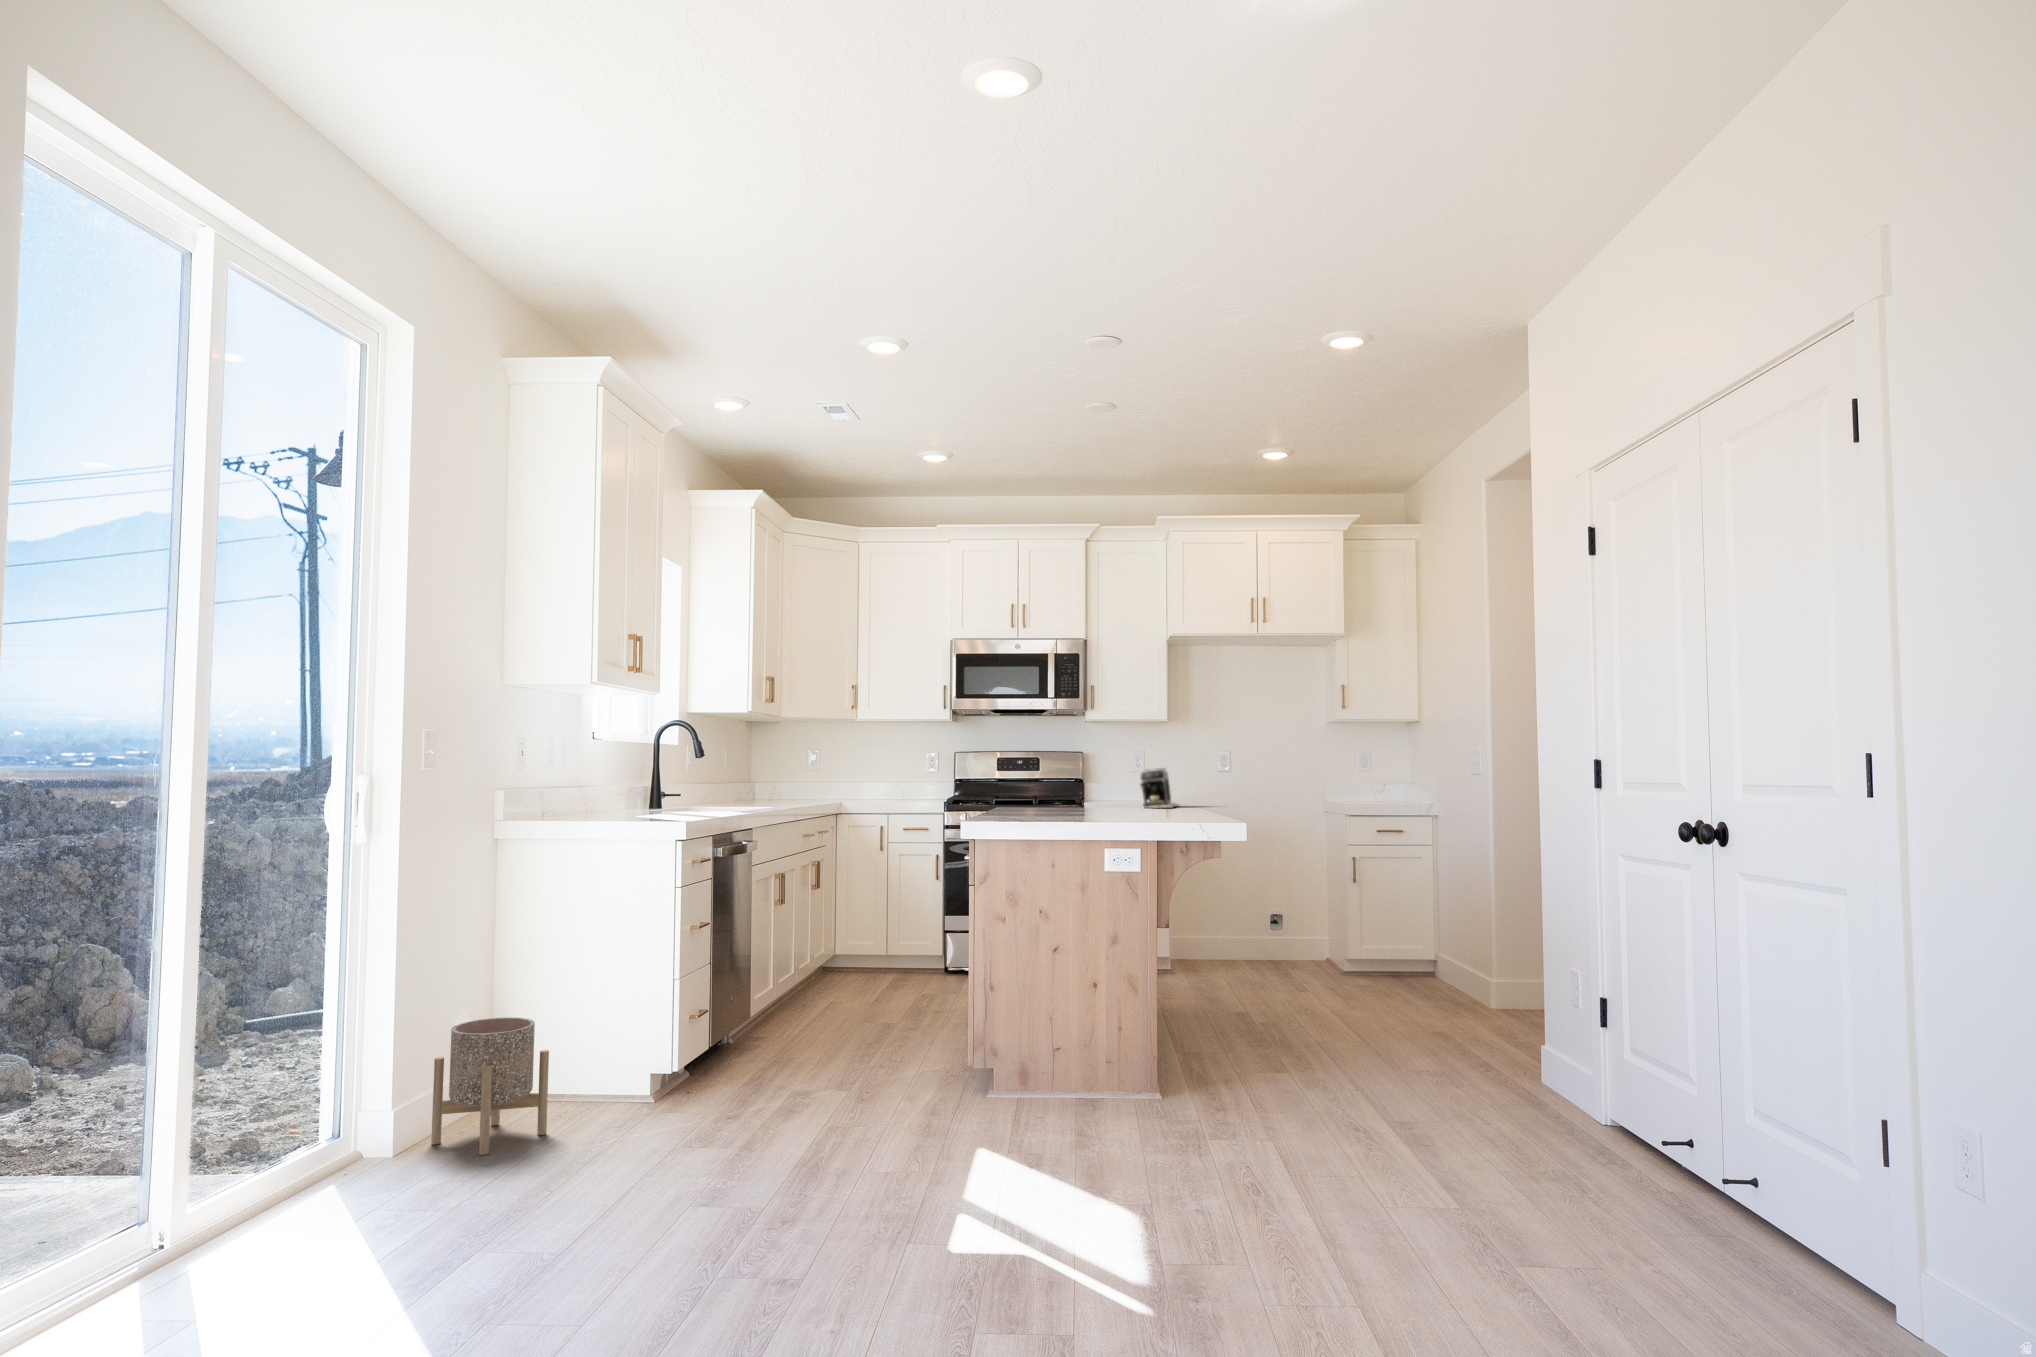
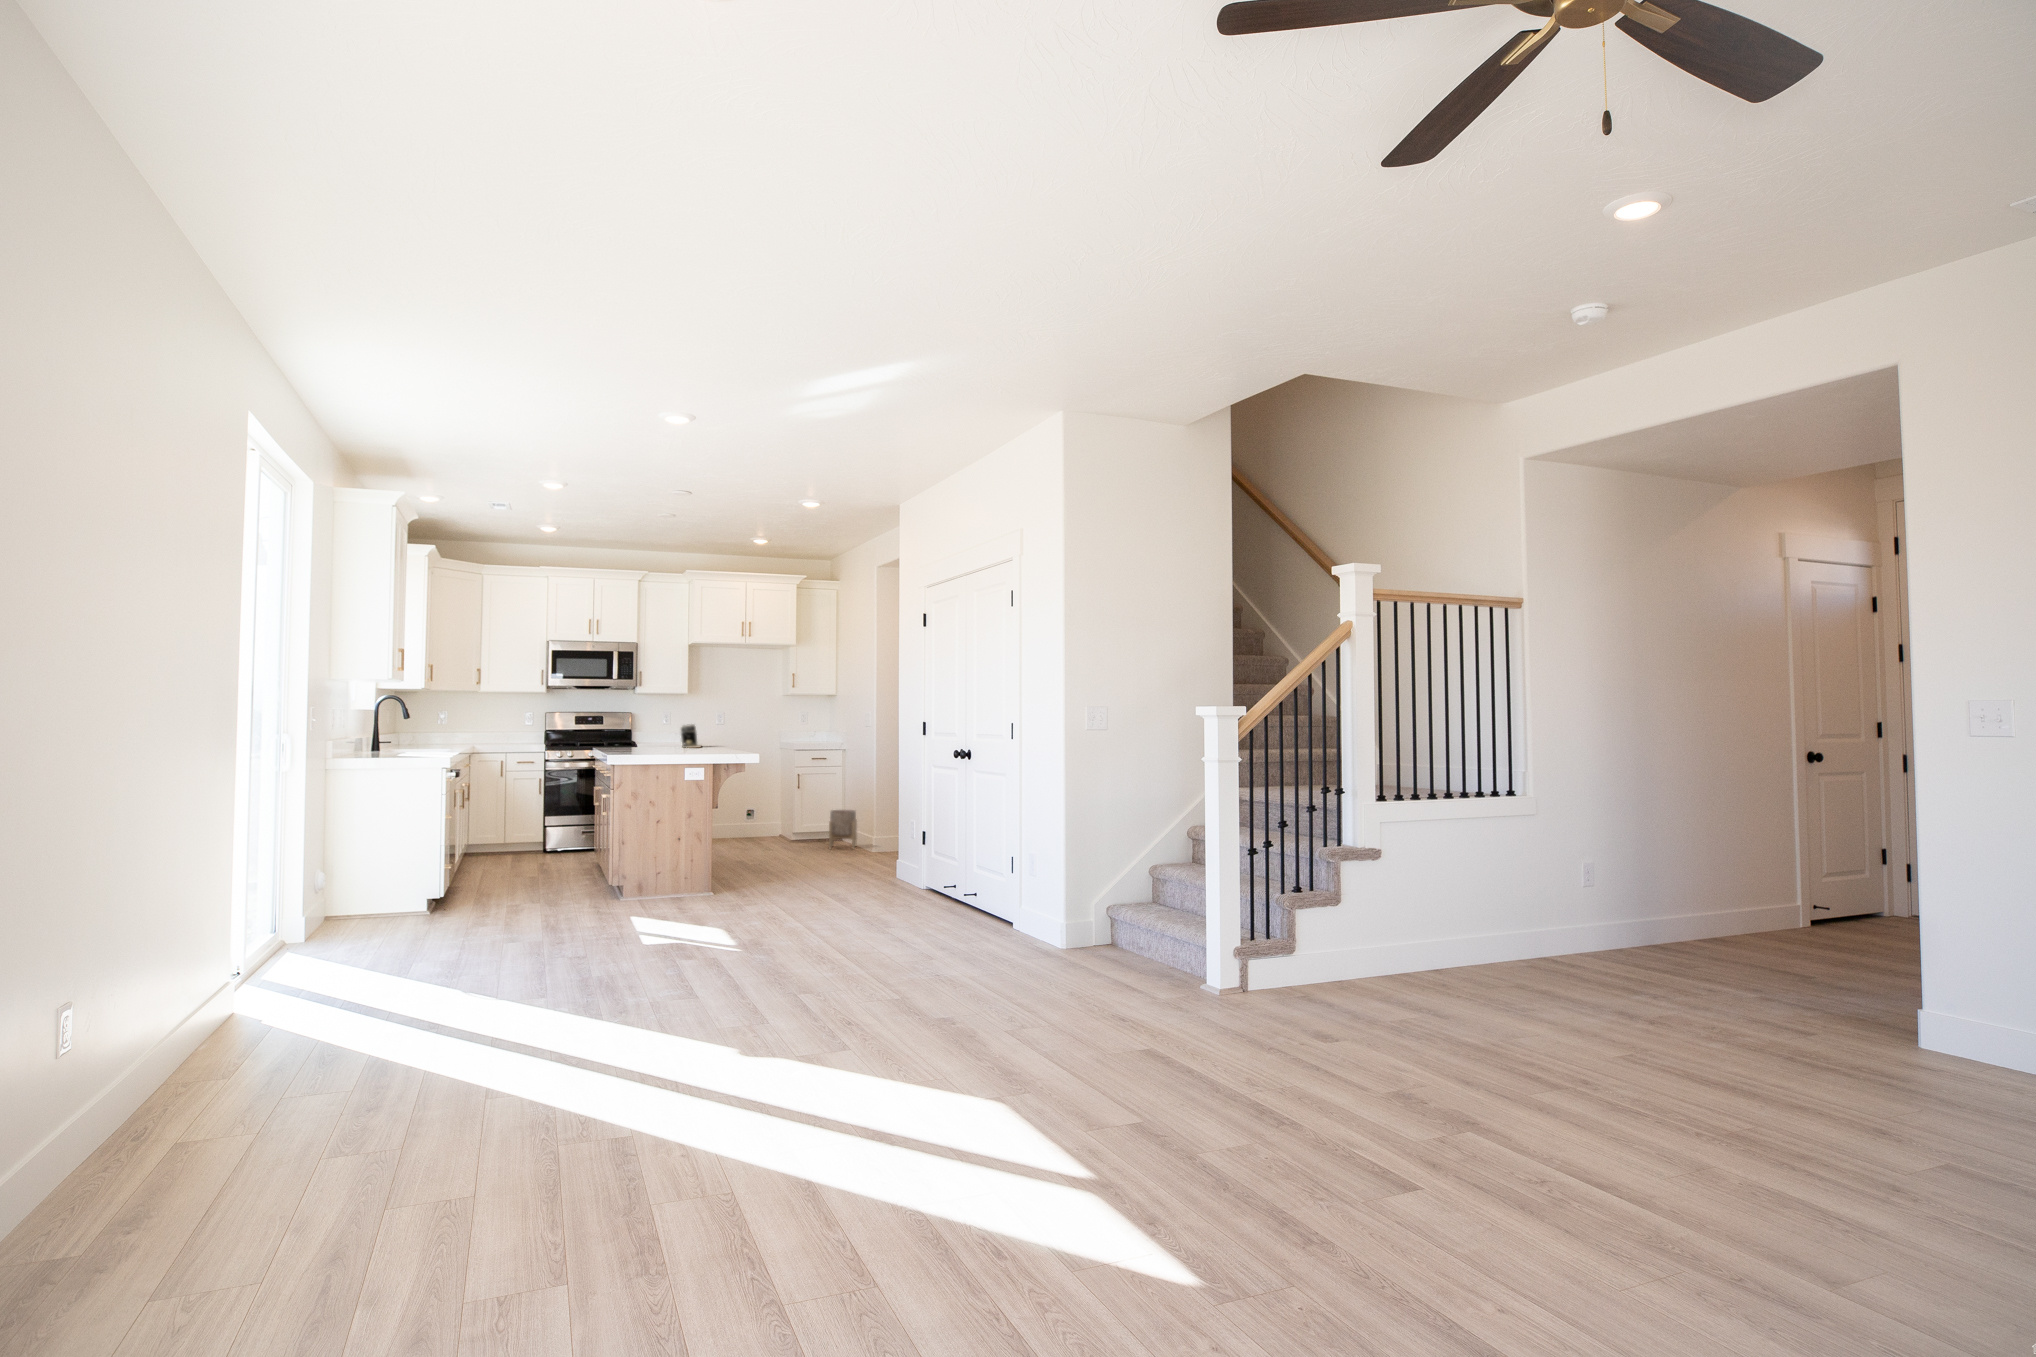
planter: present [431,1017,549,1155] -> present [829,810,857,849]

